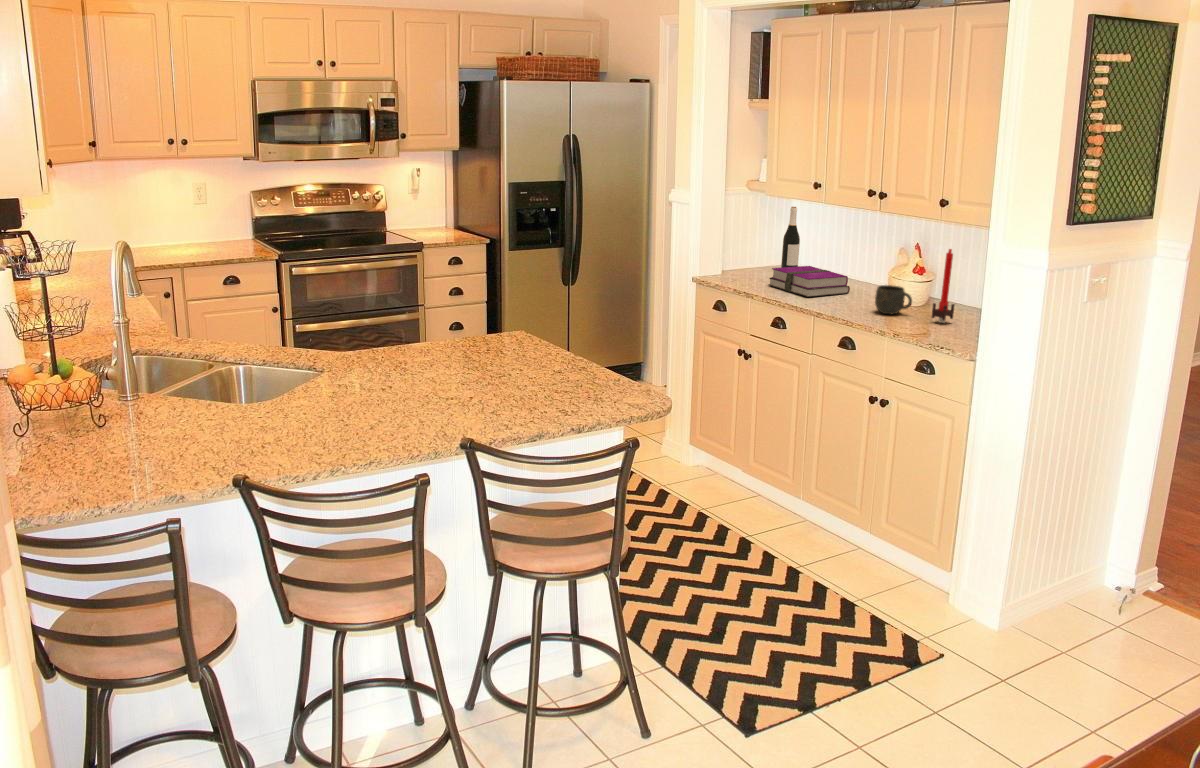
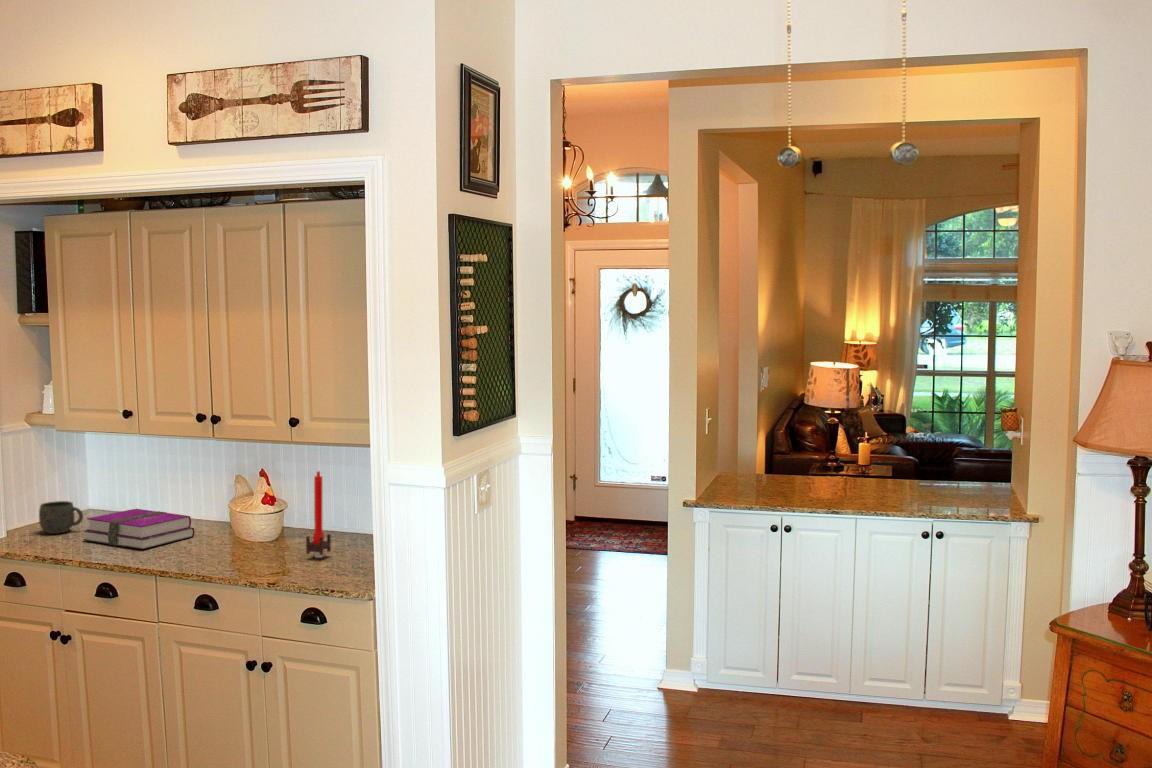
wine bottle: present [781,207,800,268] -> none [95,438,118,519]
mug: present [875,285,912,314] -> present [39,501,83,534]

